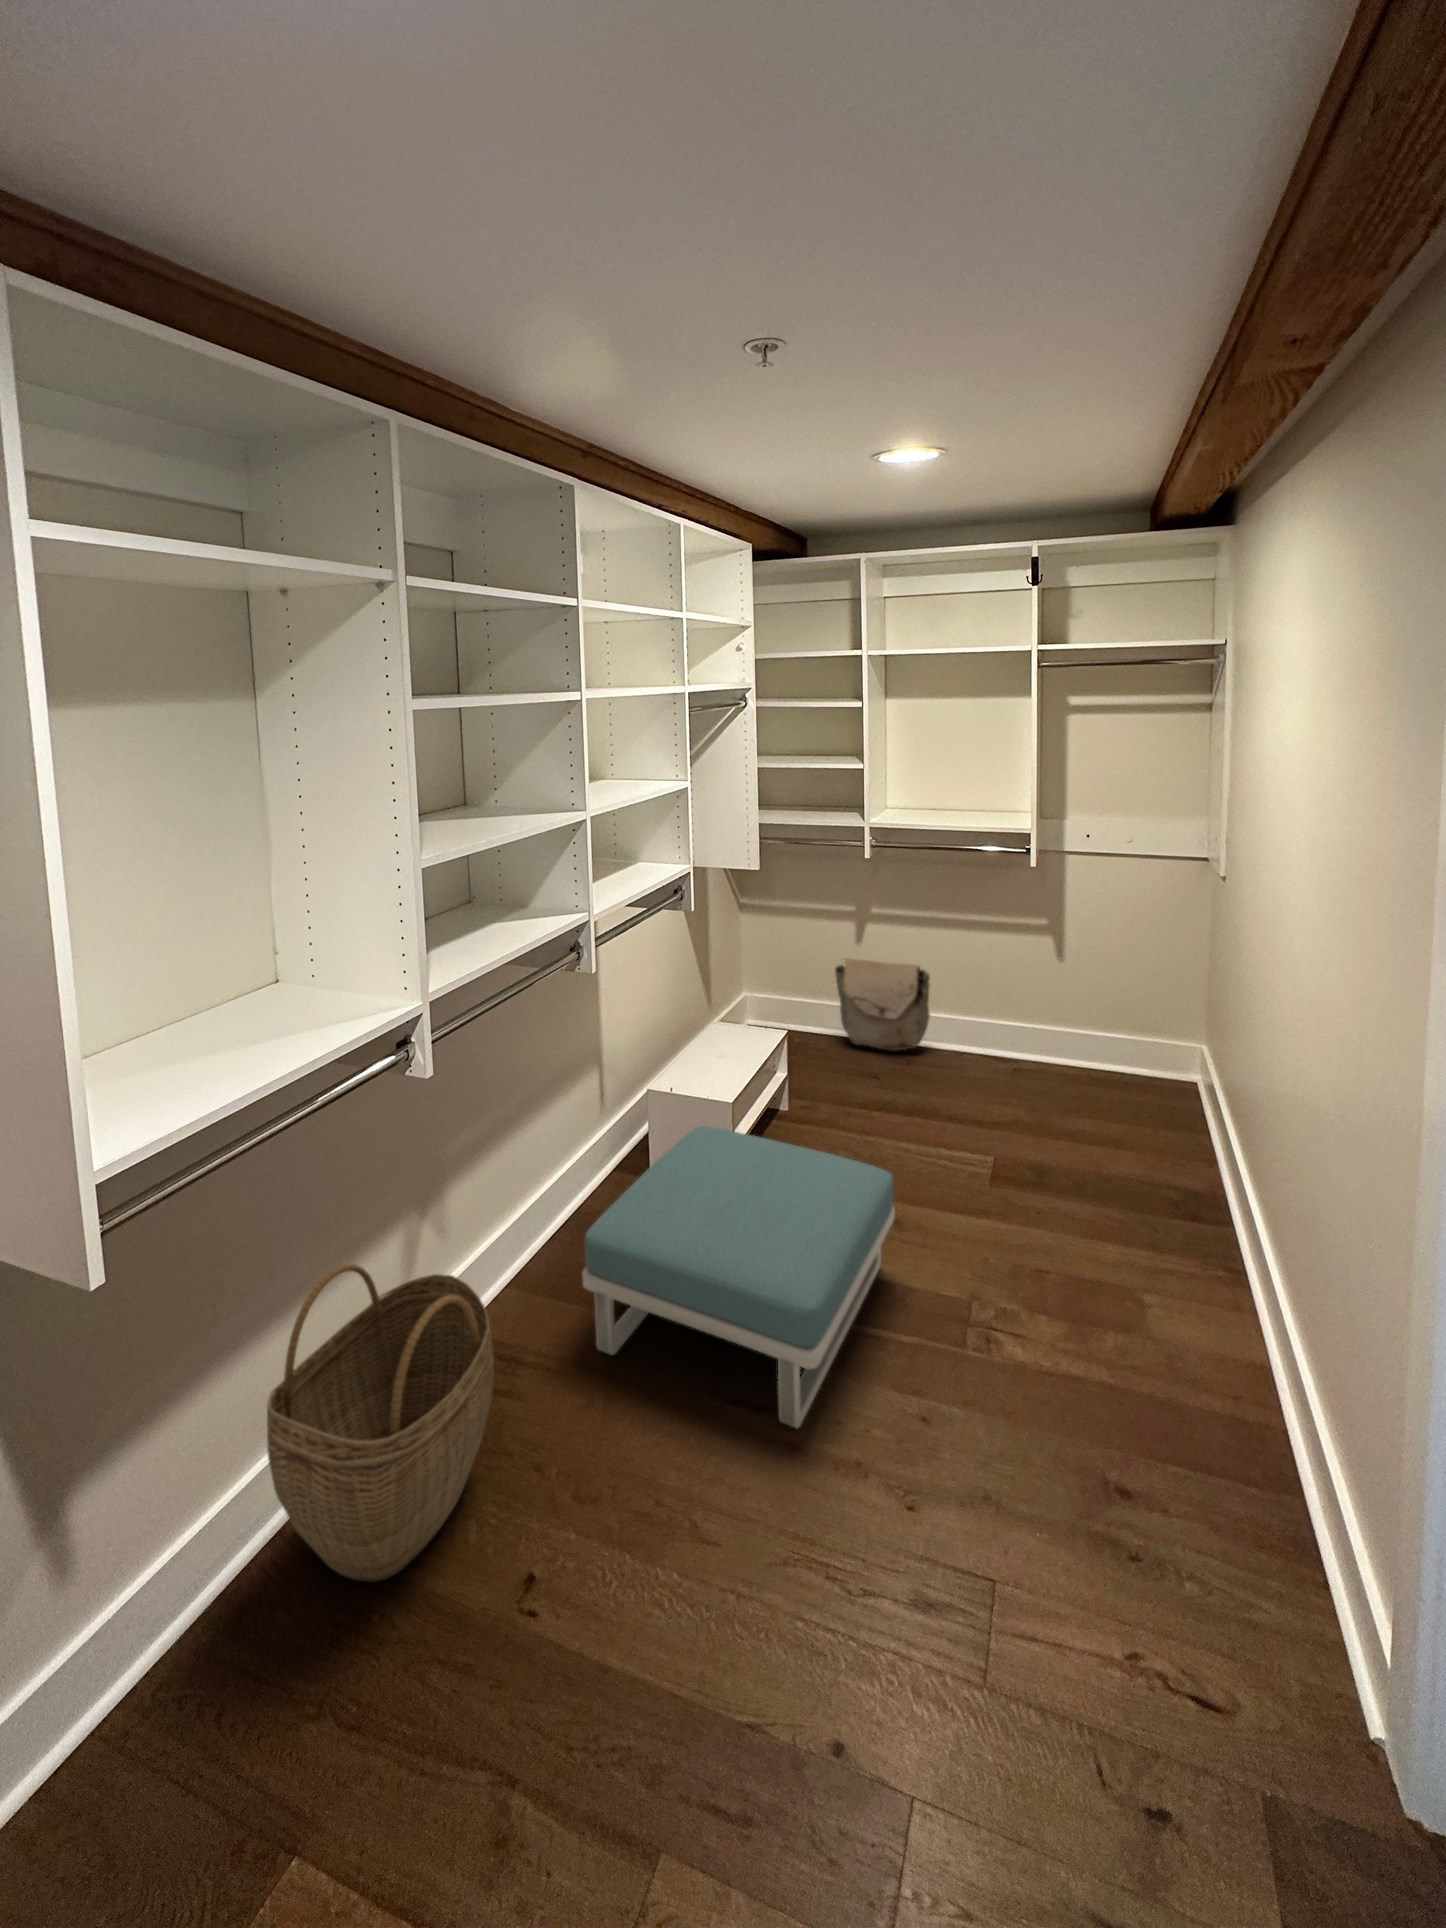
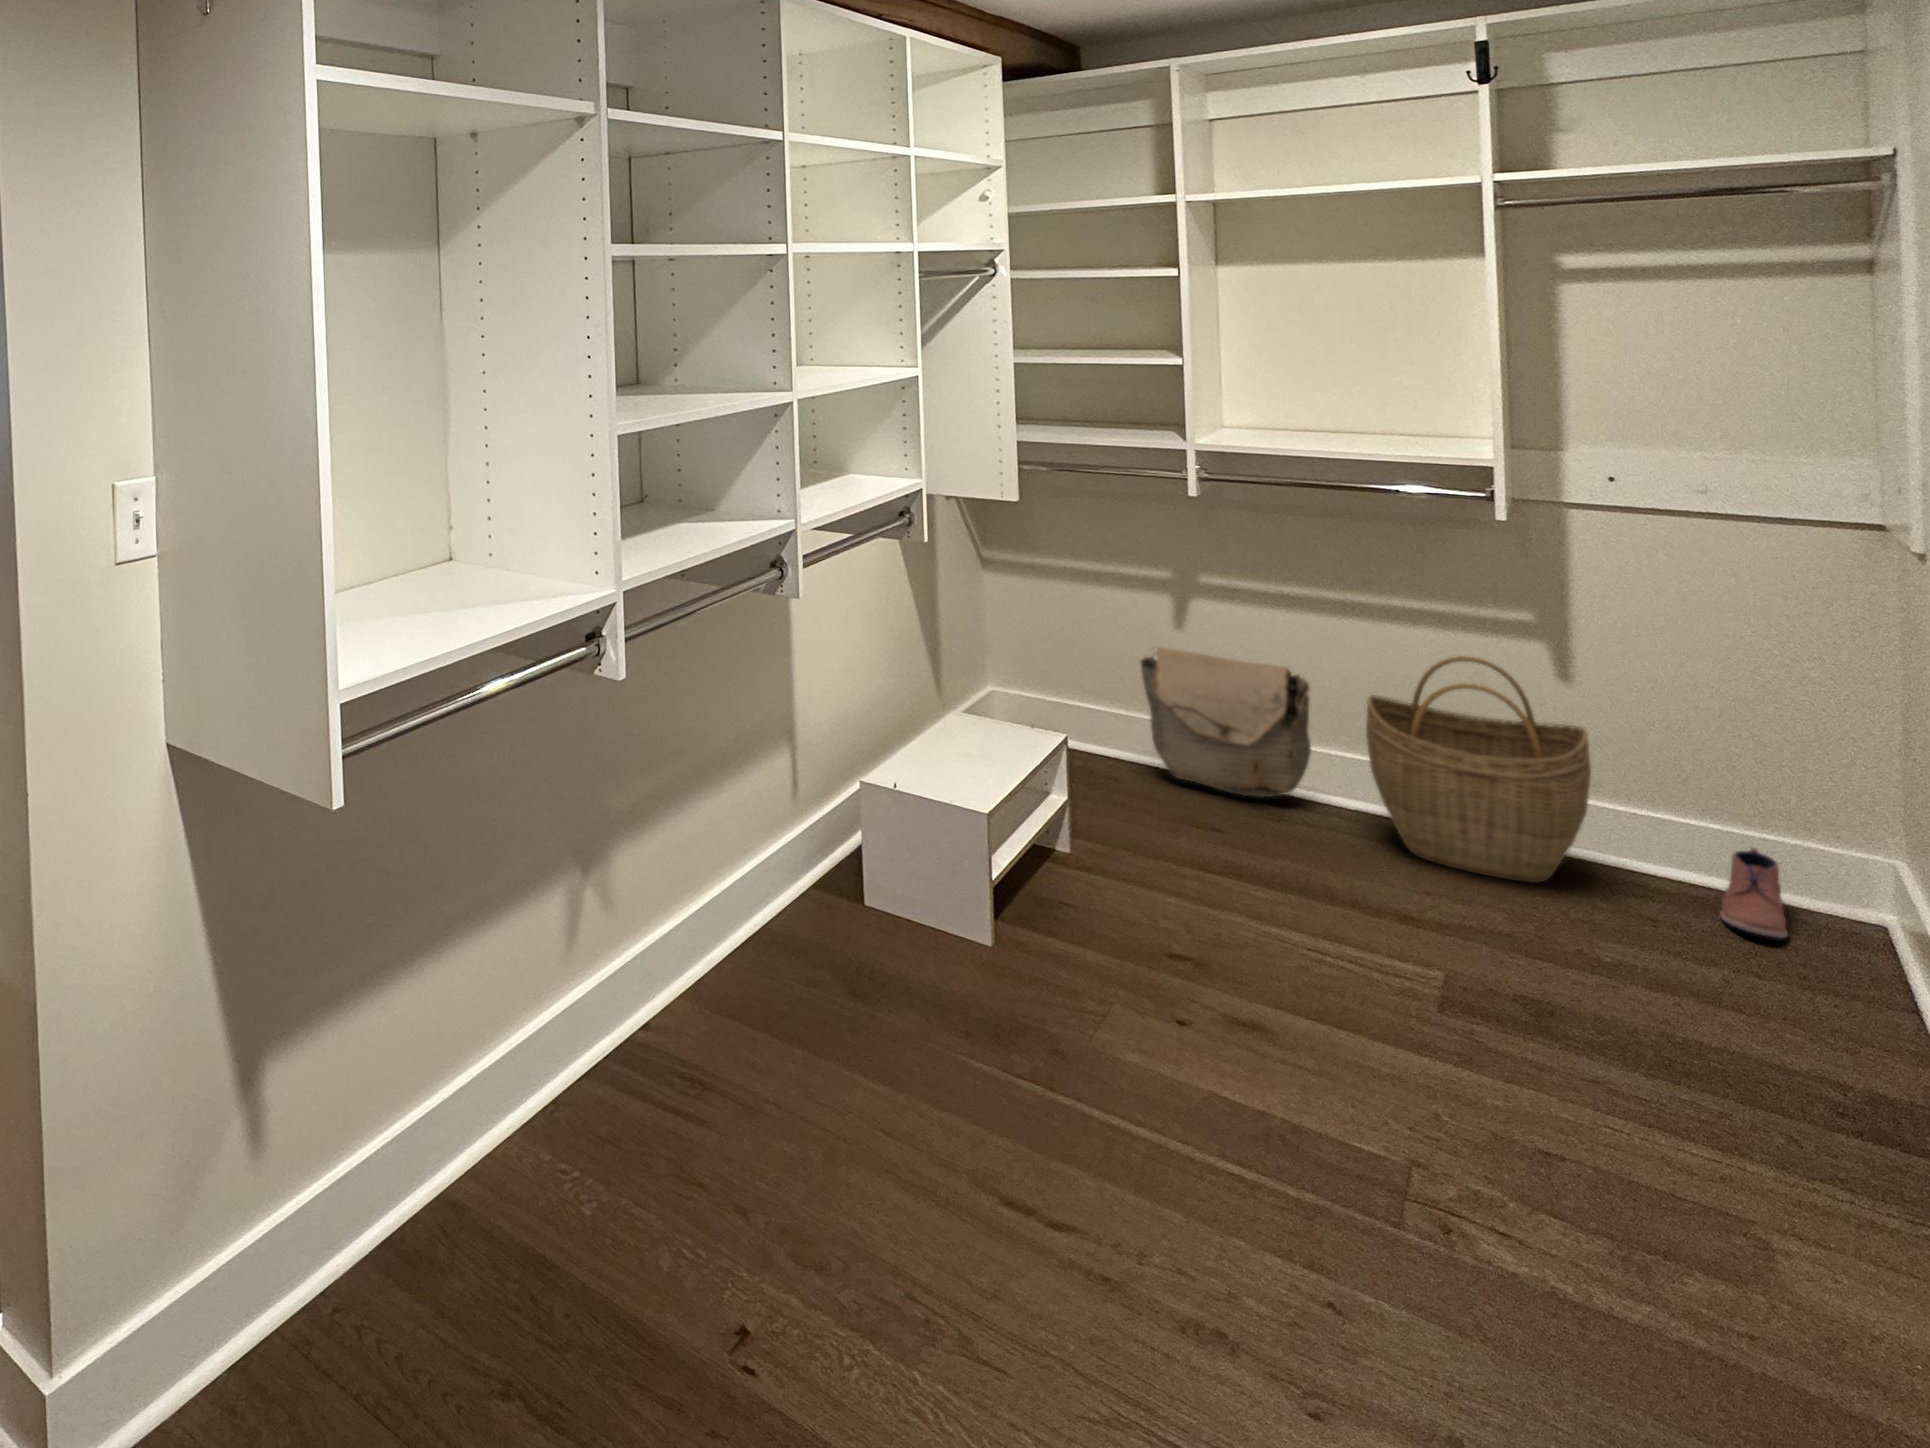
shoe: none [1126,1047,1155,1101] -> present [1720,848,1788,938]
footstool: present [582,1126,895,1428] -> none [790,832,1264,1251]
woven basket: present [267,1264,494,1582] -> present [1366,656,1591,883]

